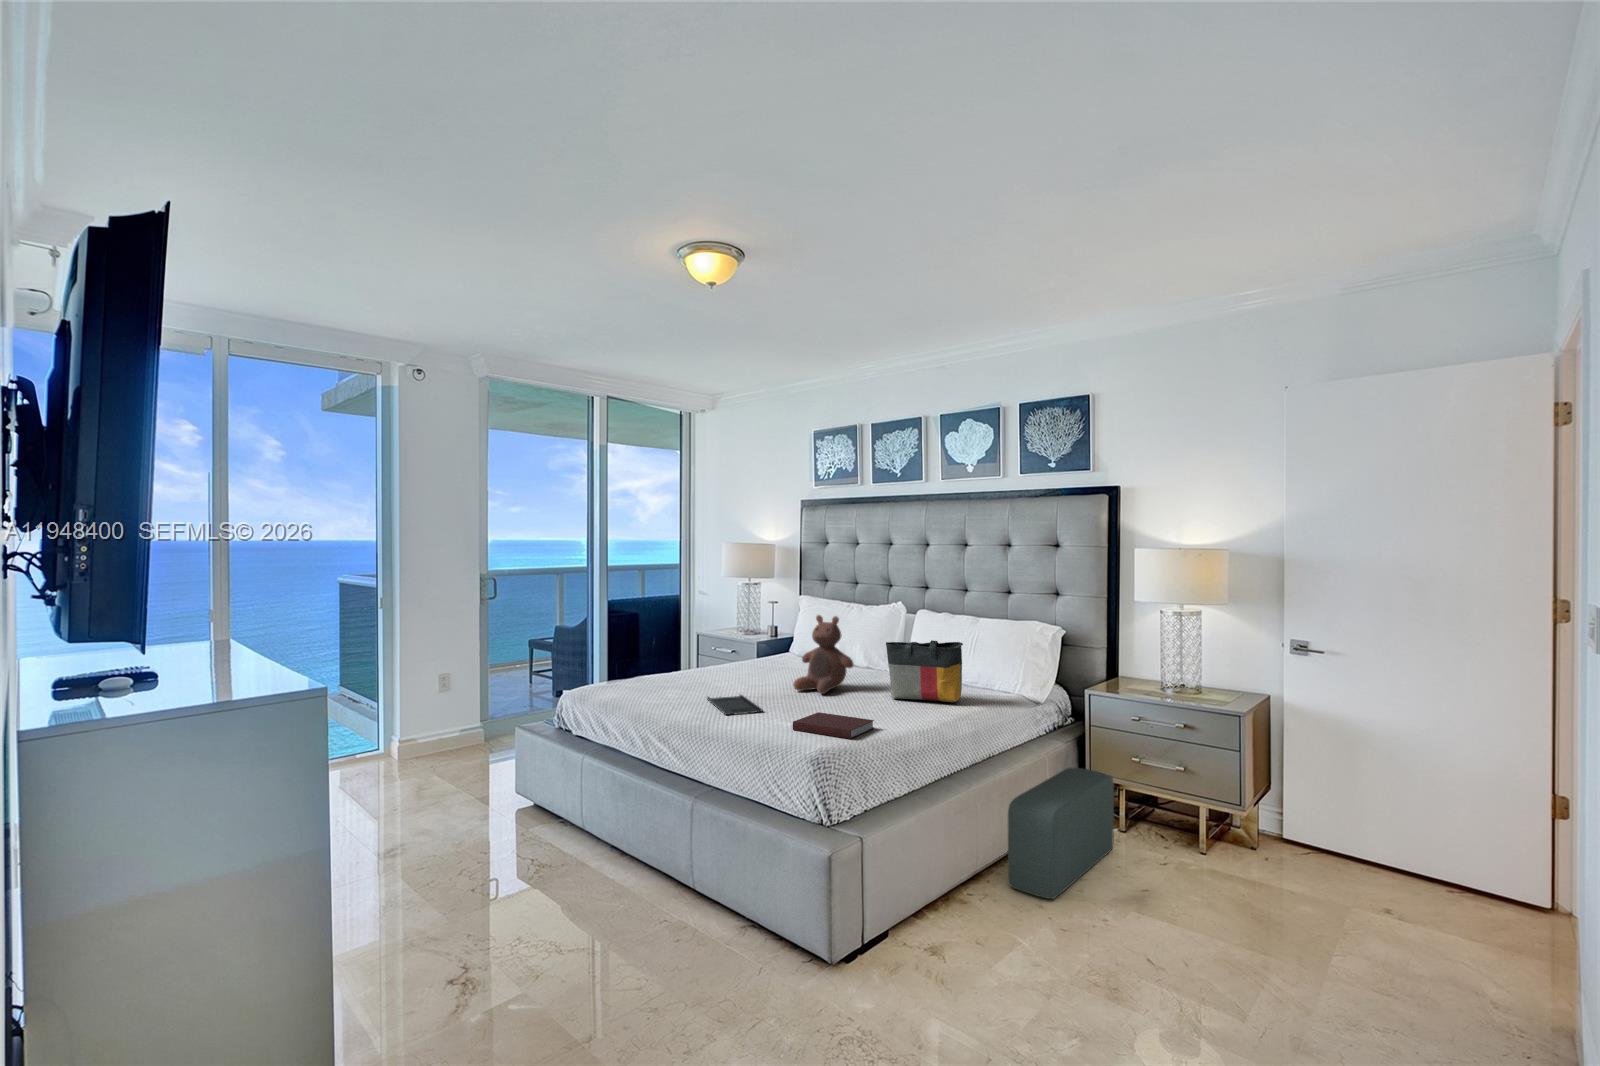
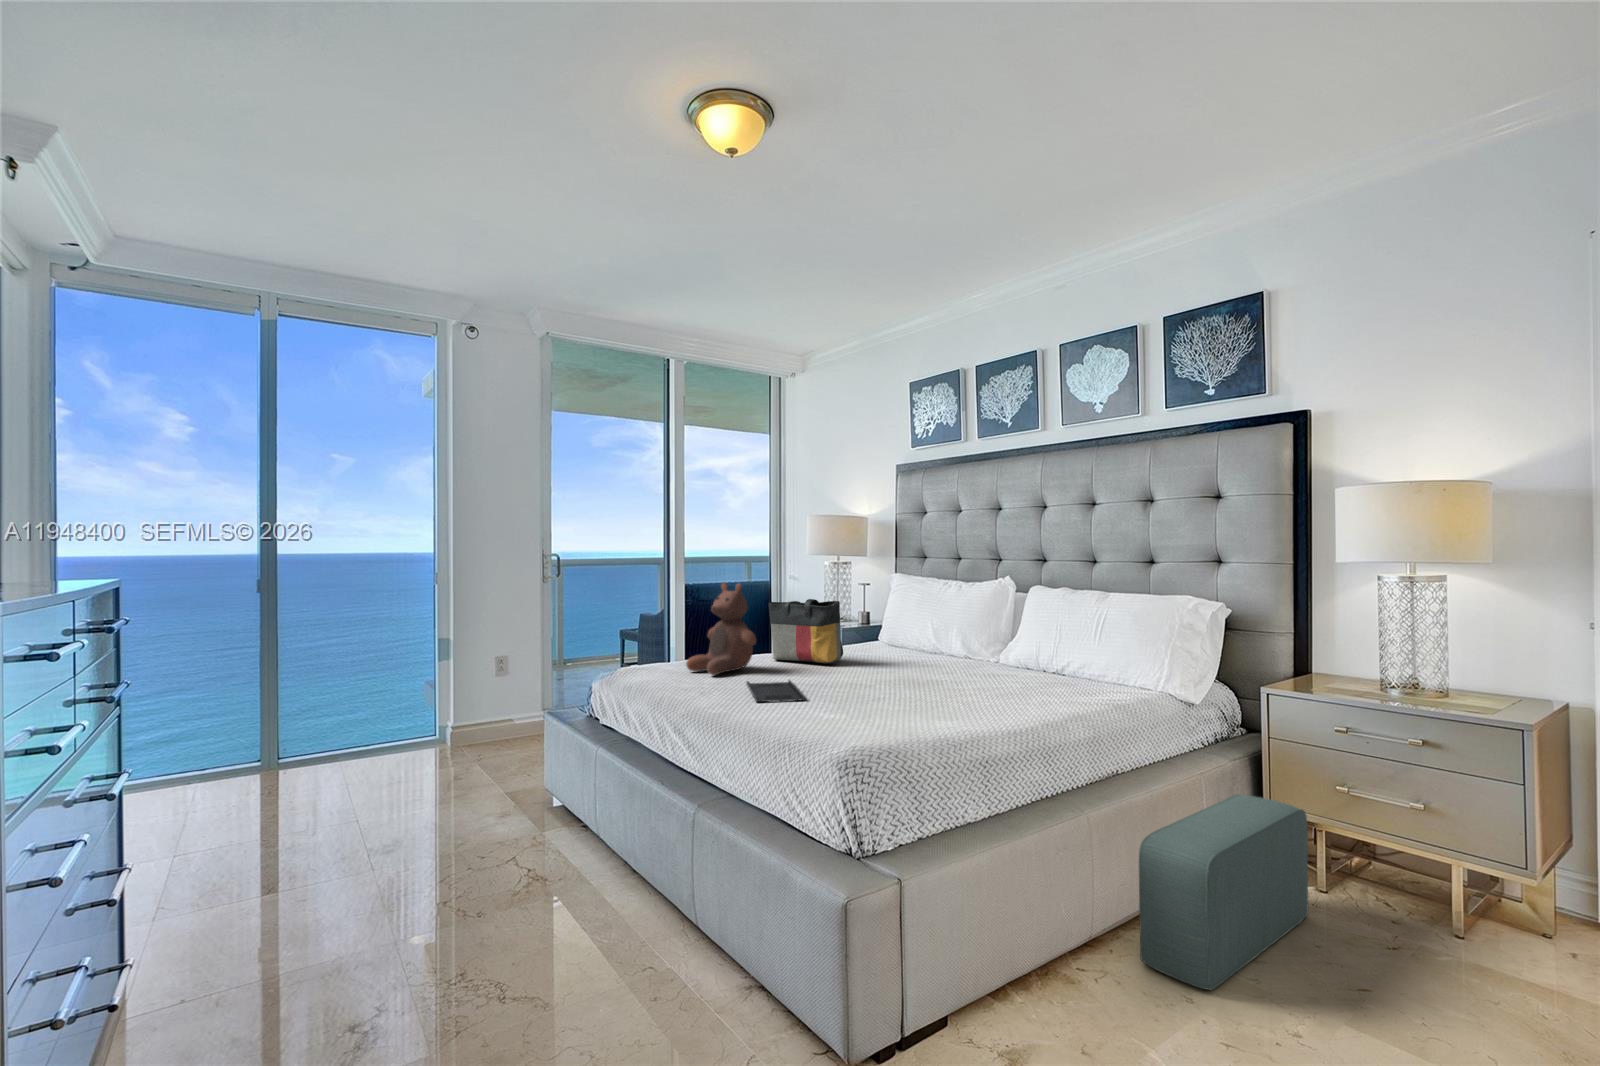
stuffed bear: present [793,615,854,694] -> present [686,583,757,675]
tote bag: present [886,640,963,702] -> present [769,599,843,663]
notebook: present [793,712,874,739] -> none [831,702,943,737]

